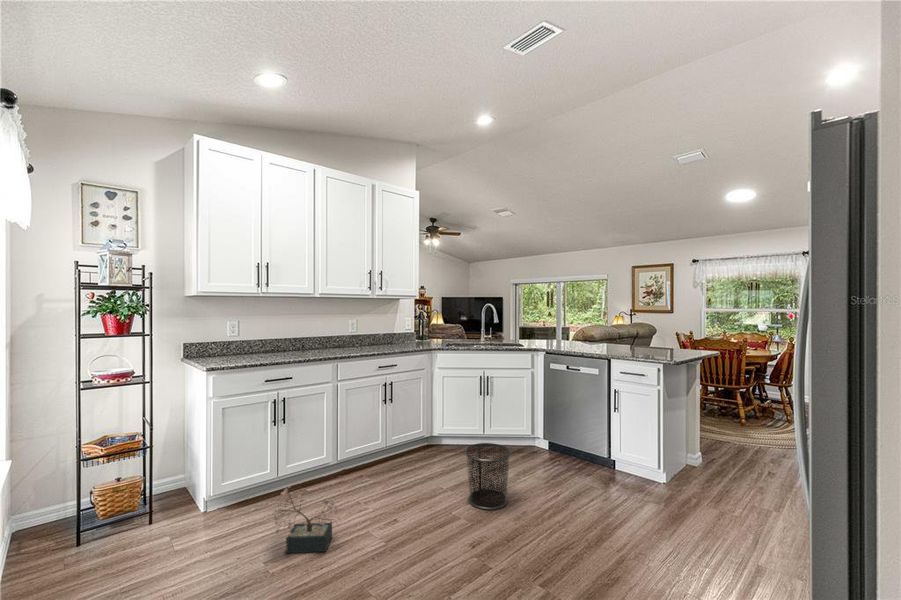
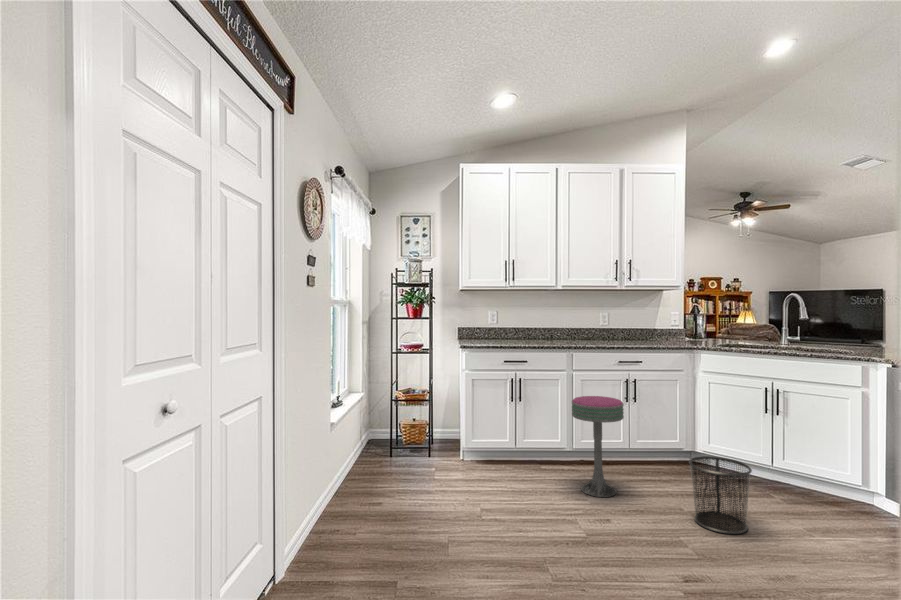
bar stool: none [355,406,405,510] -> present [572,396,624,497]
decorative plant: present [272,486,340,553] -> none [488,446,545,506]

